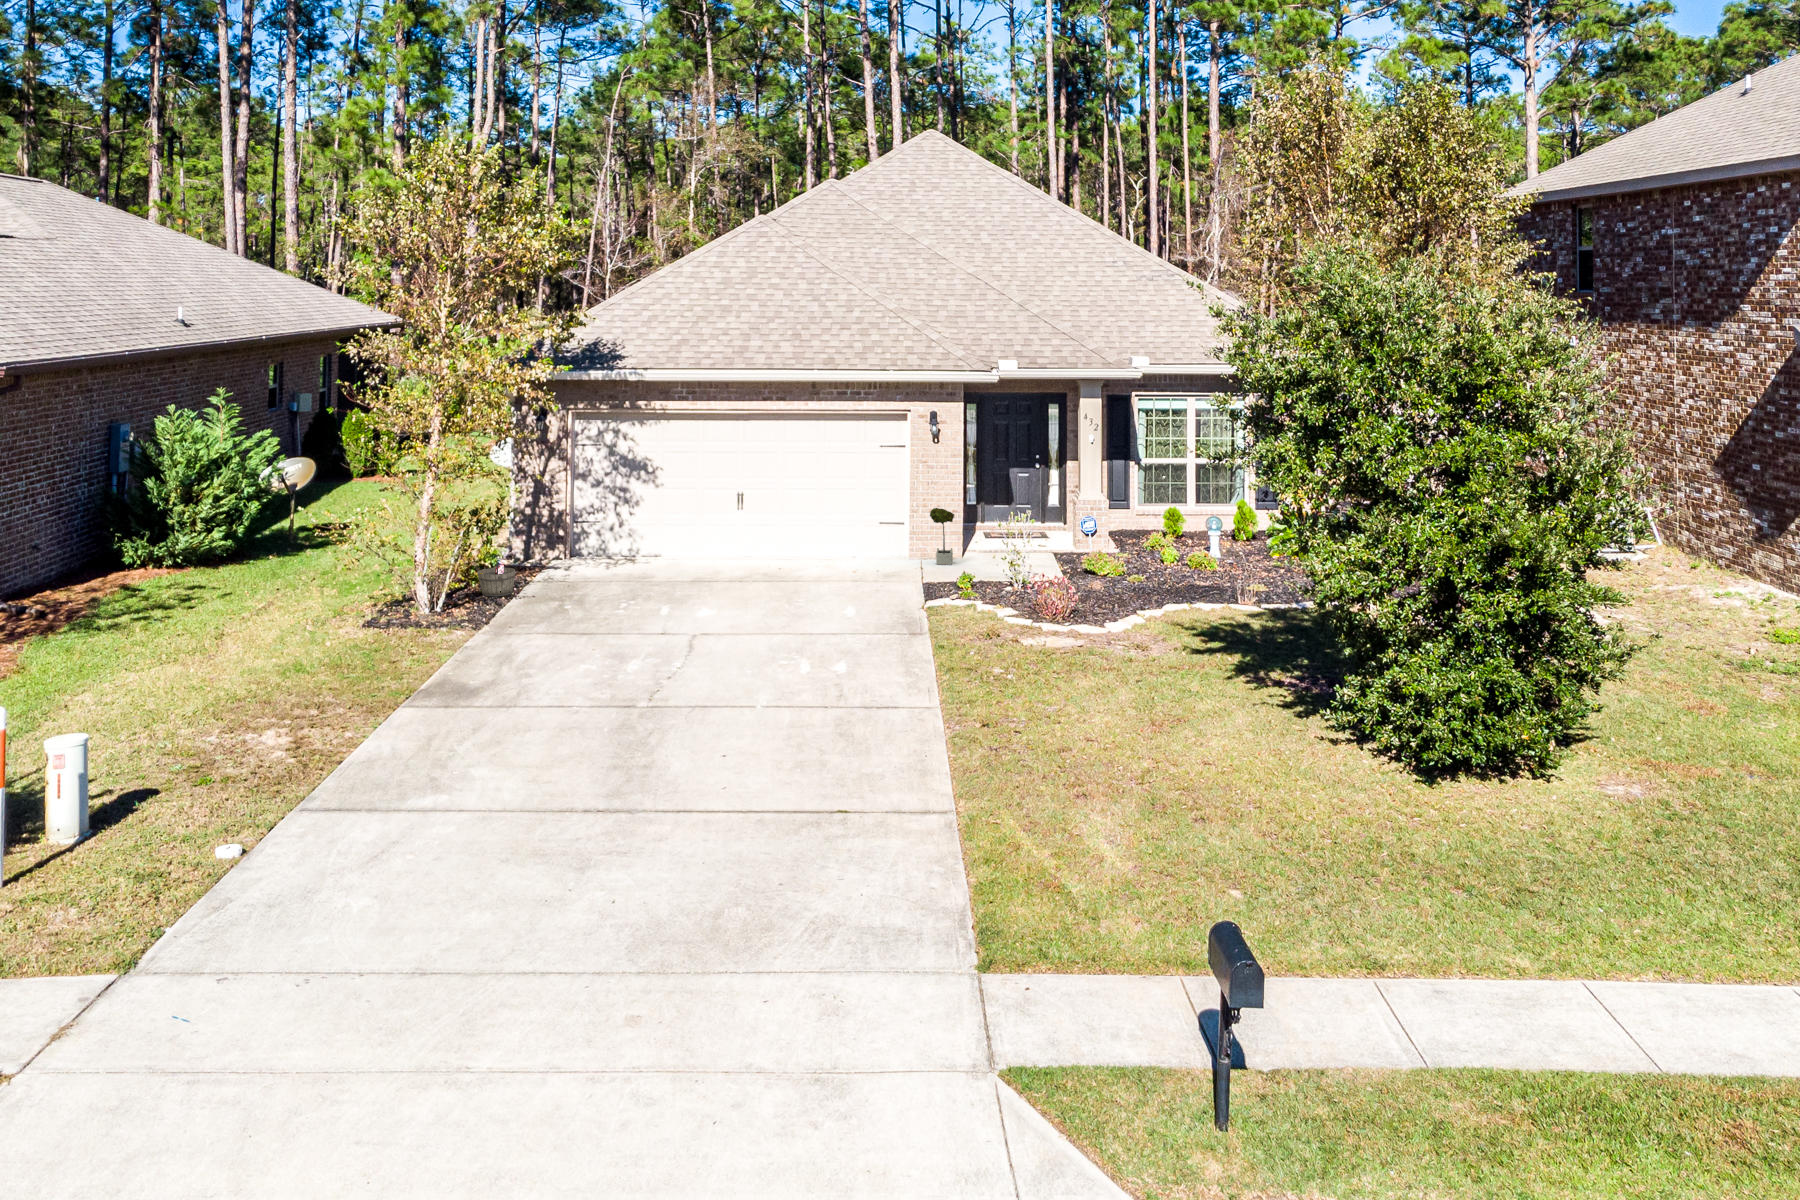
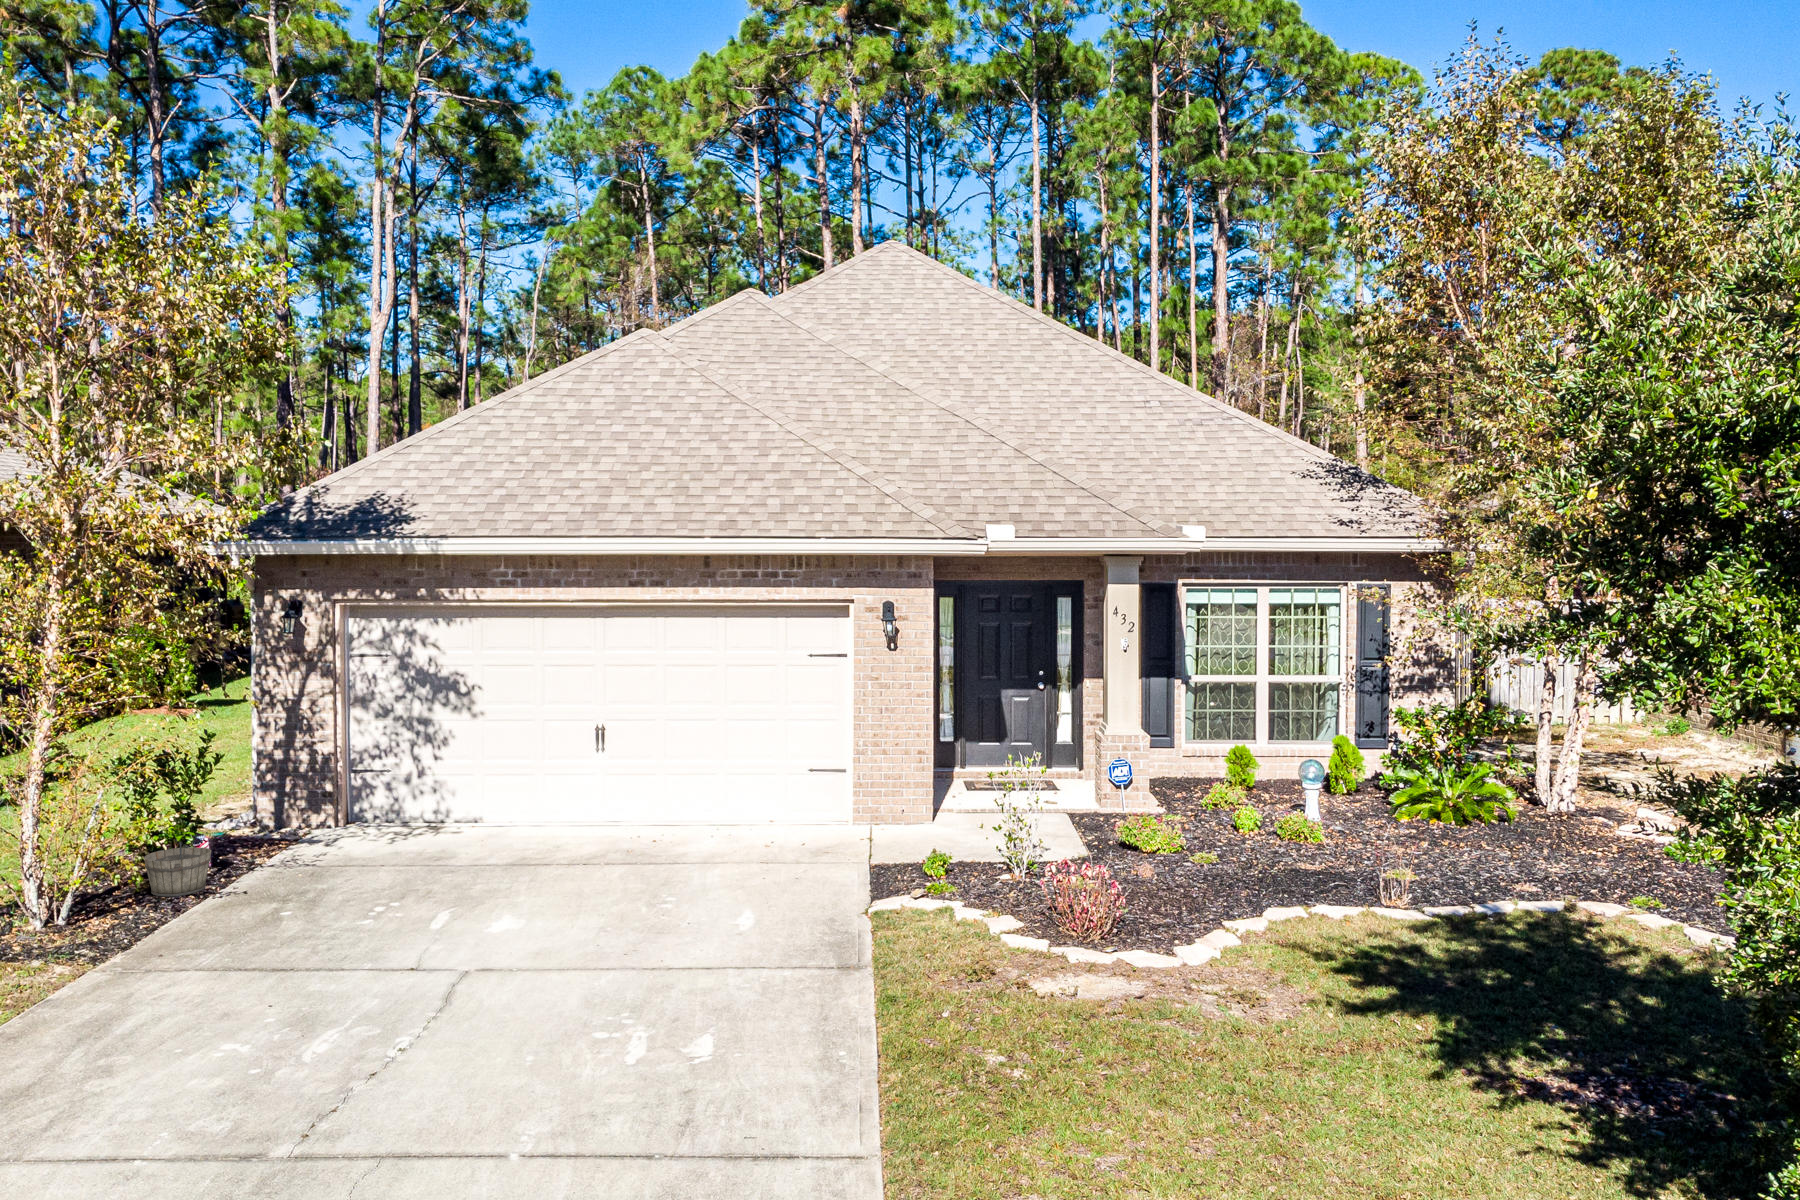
potted tree: present [930,508,954,565] -> none [884,747,922,834]

